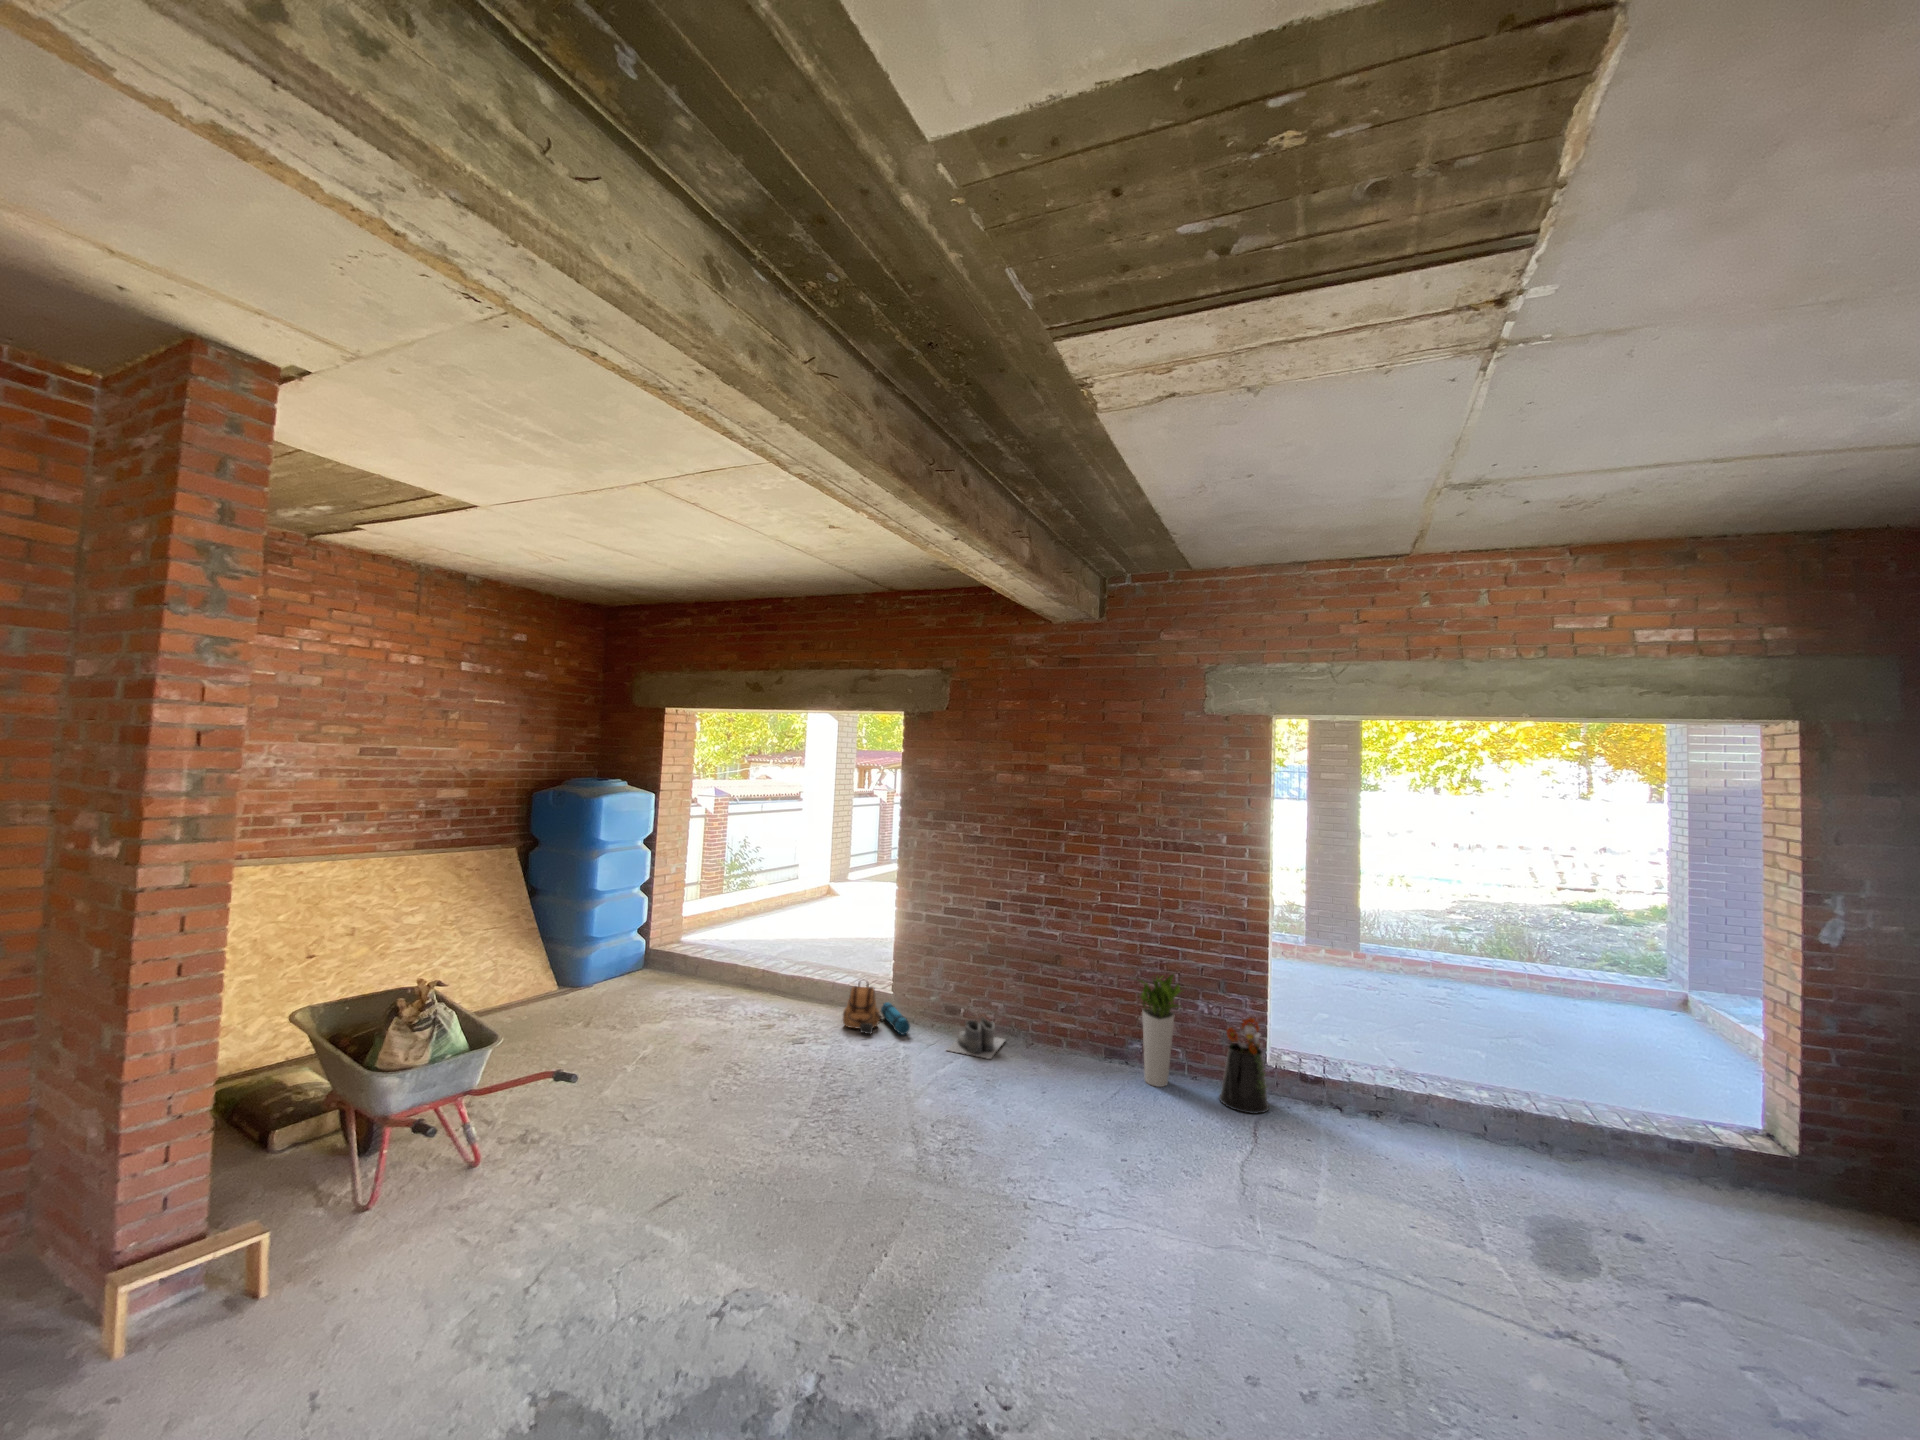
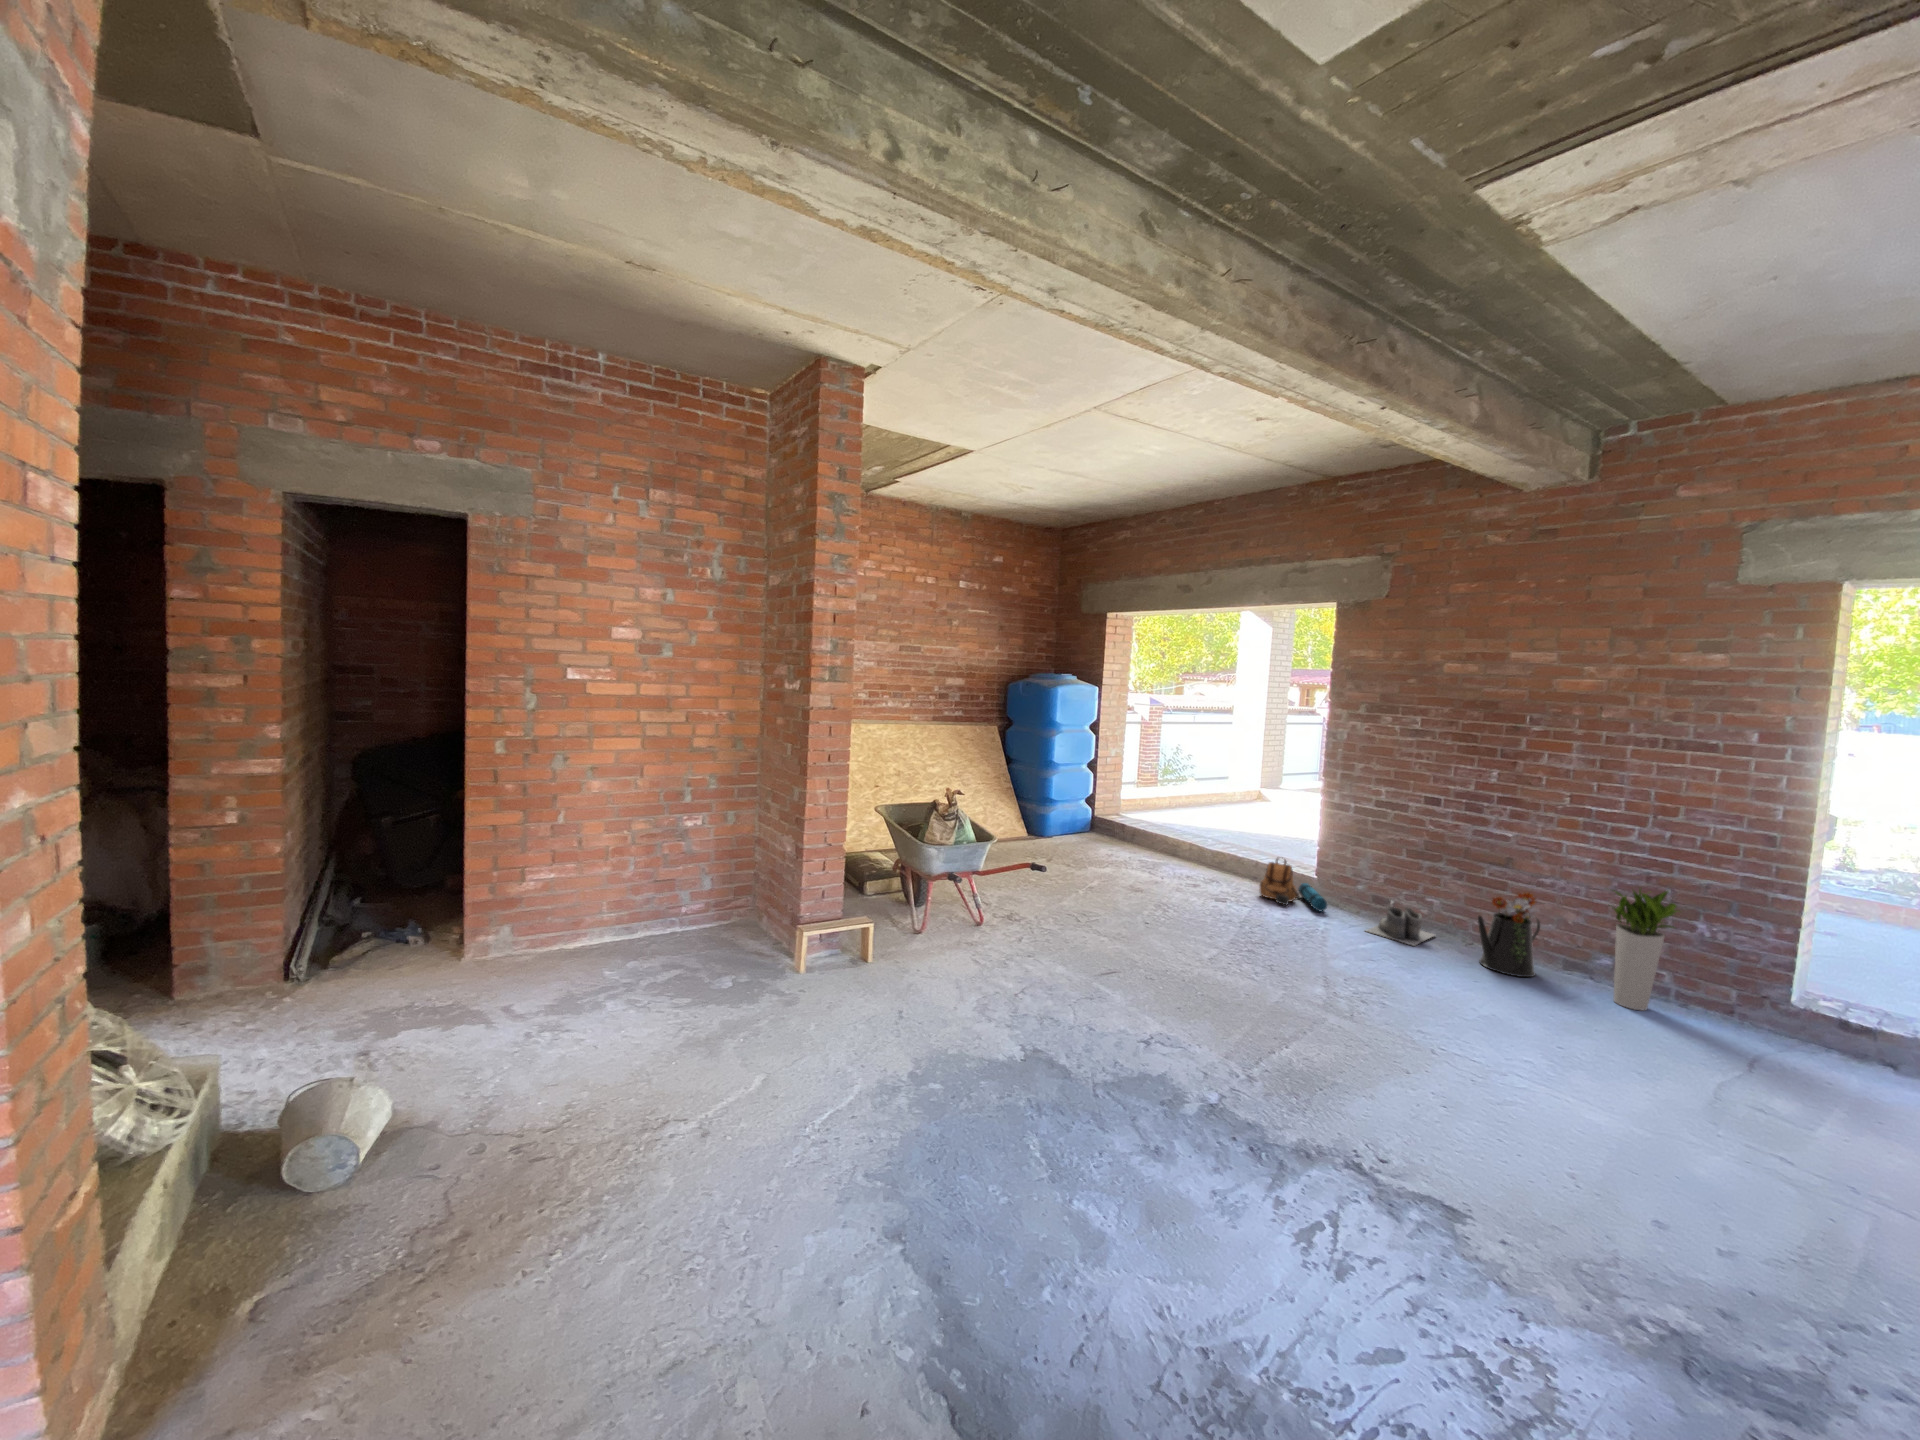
watering can: present [1219,1018,1269,1114] -> present [1478,893,1540,977]

